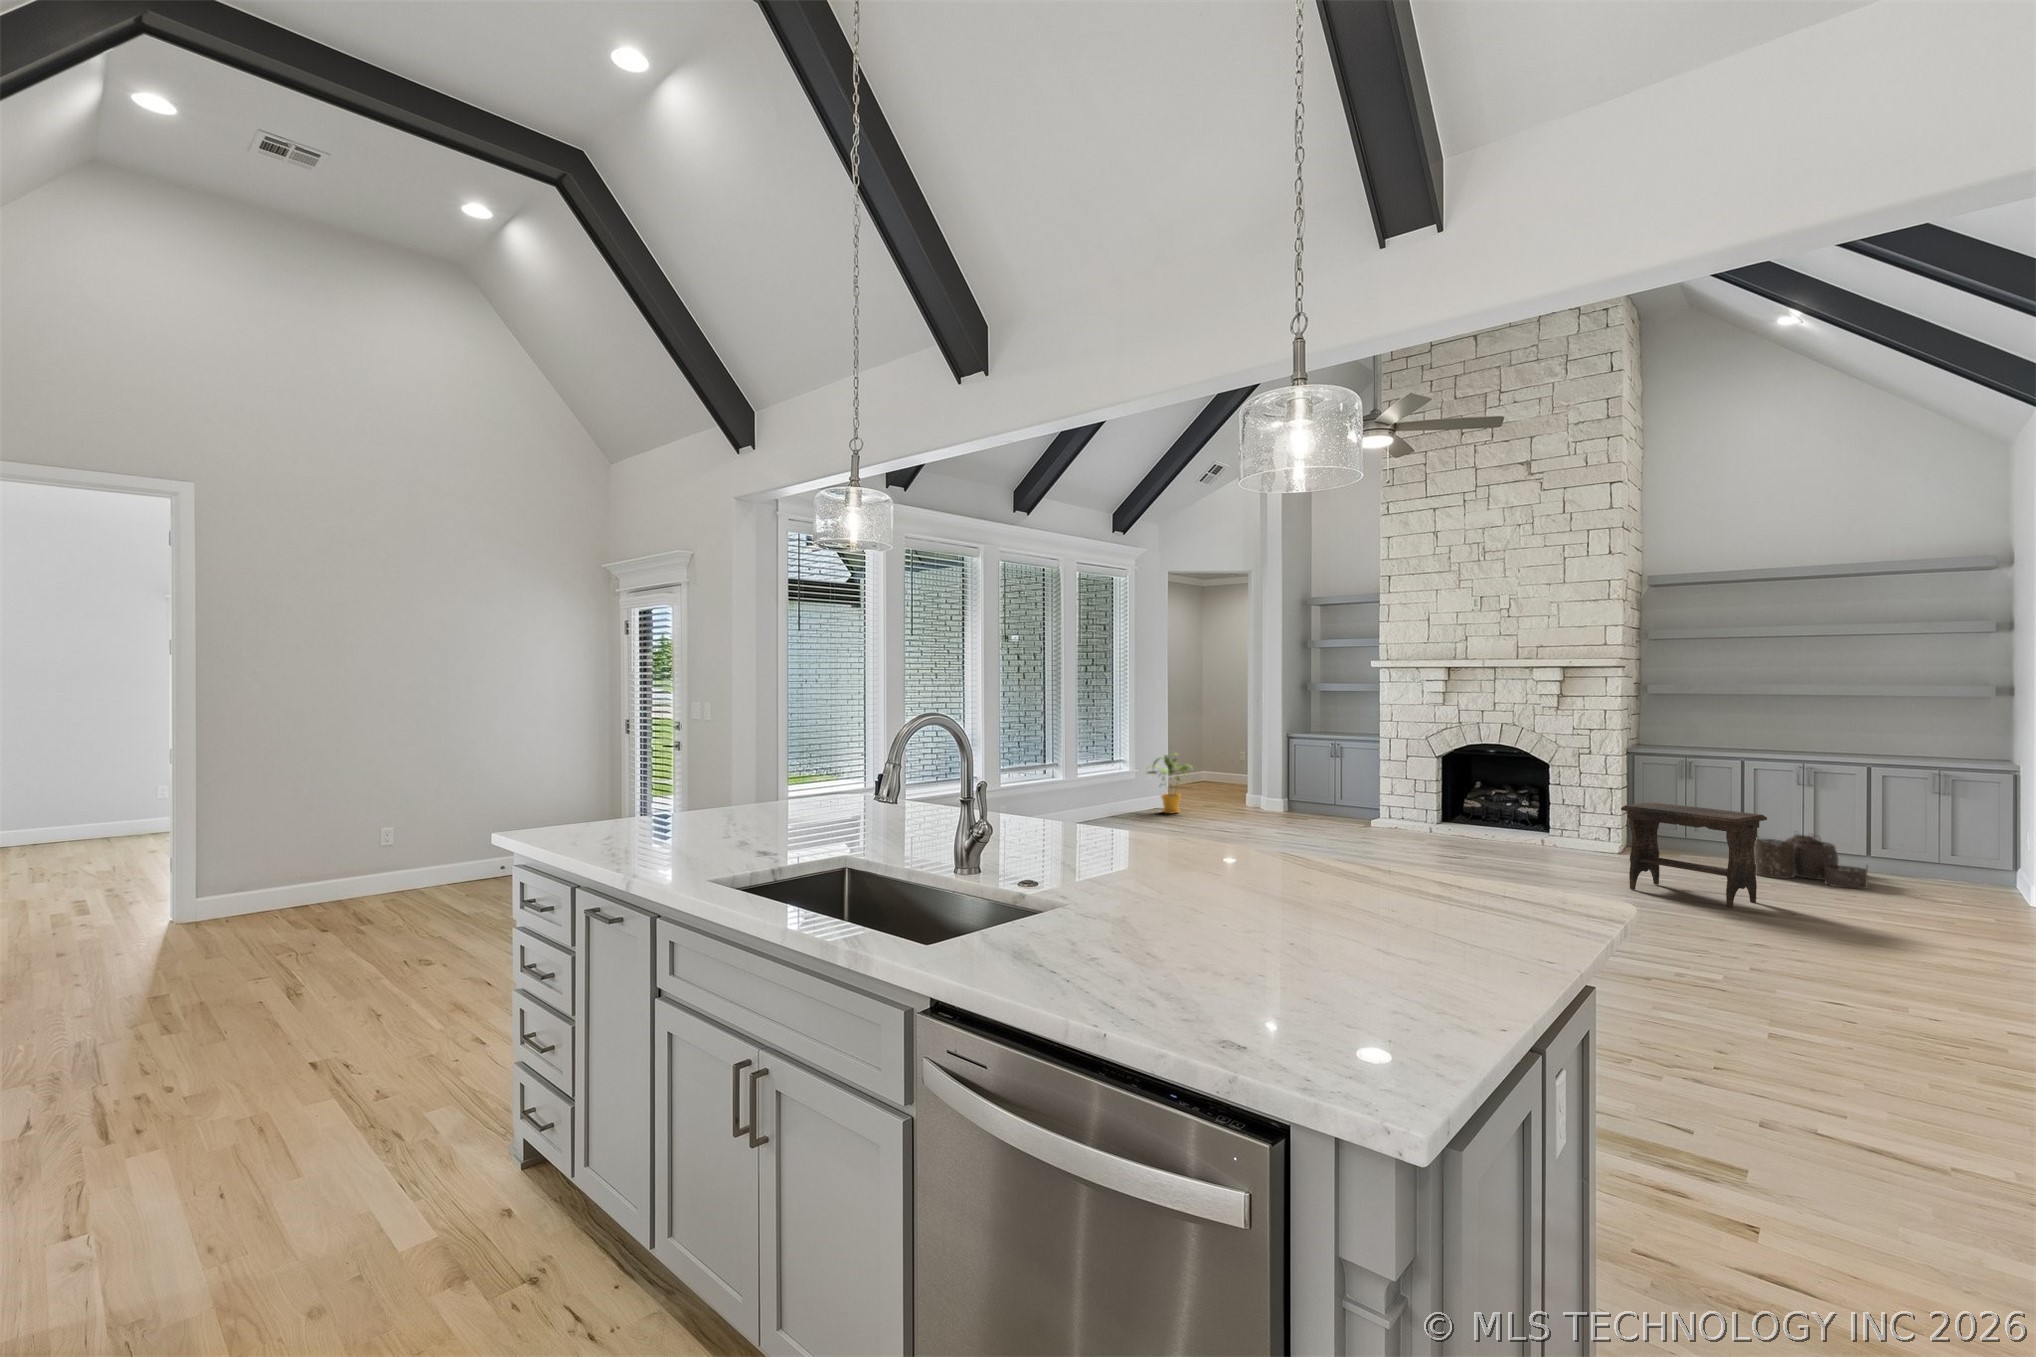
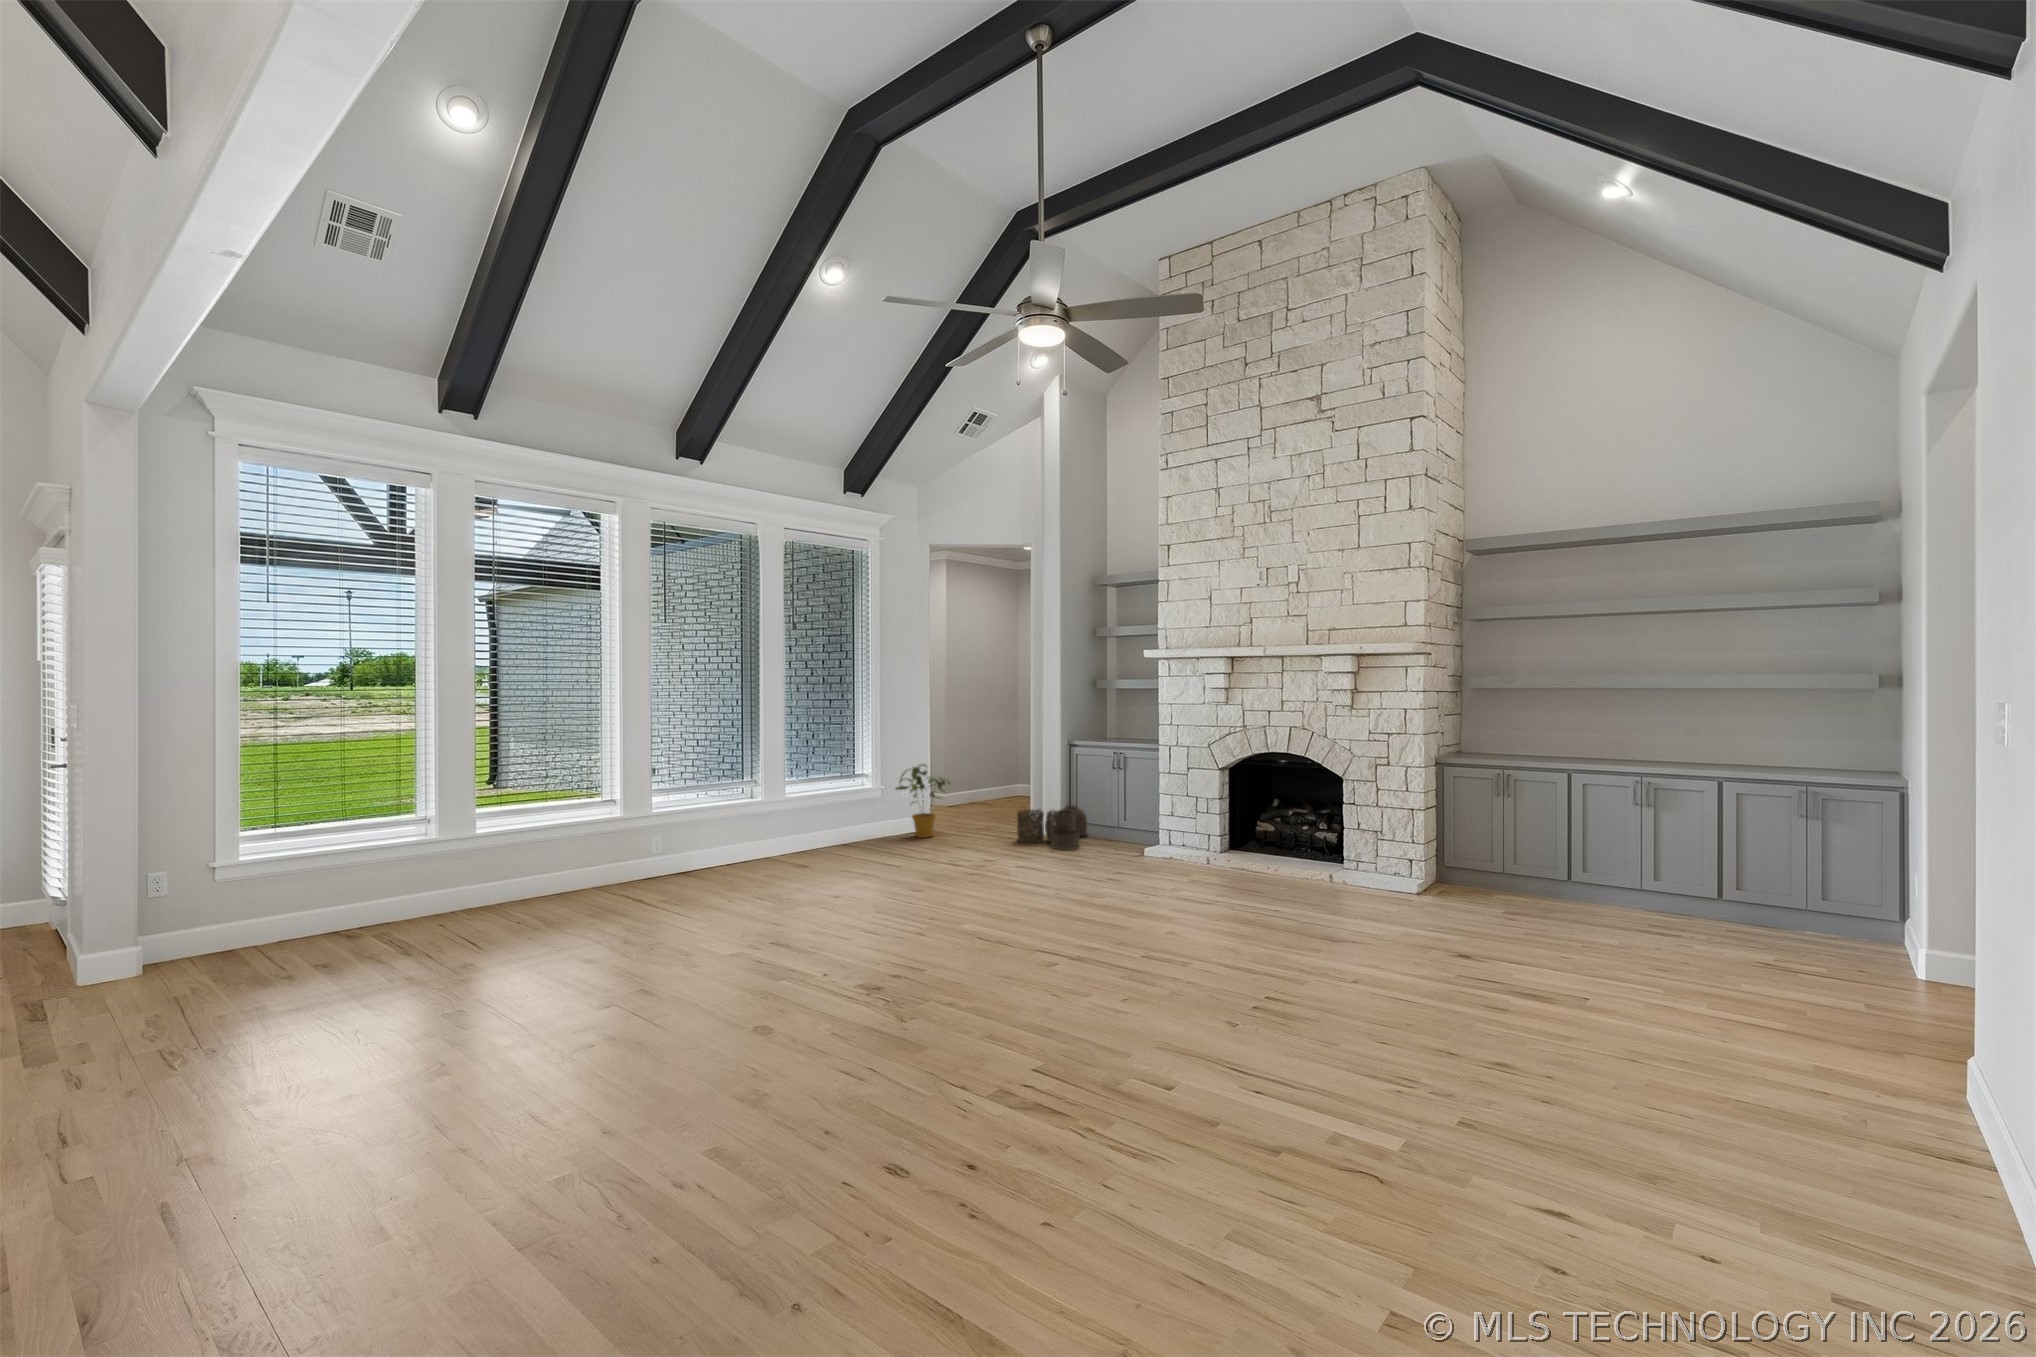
footstool: present [1621,802,1767,909] -> none [1391,834,1576,991]
woven basket: present [1754,835,1867,889] -> present [1017,806,1087,849]

